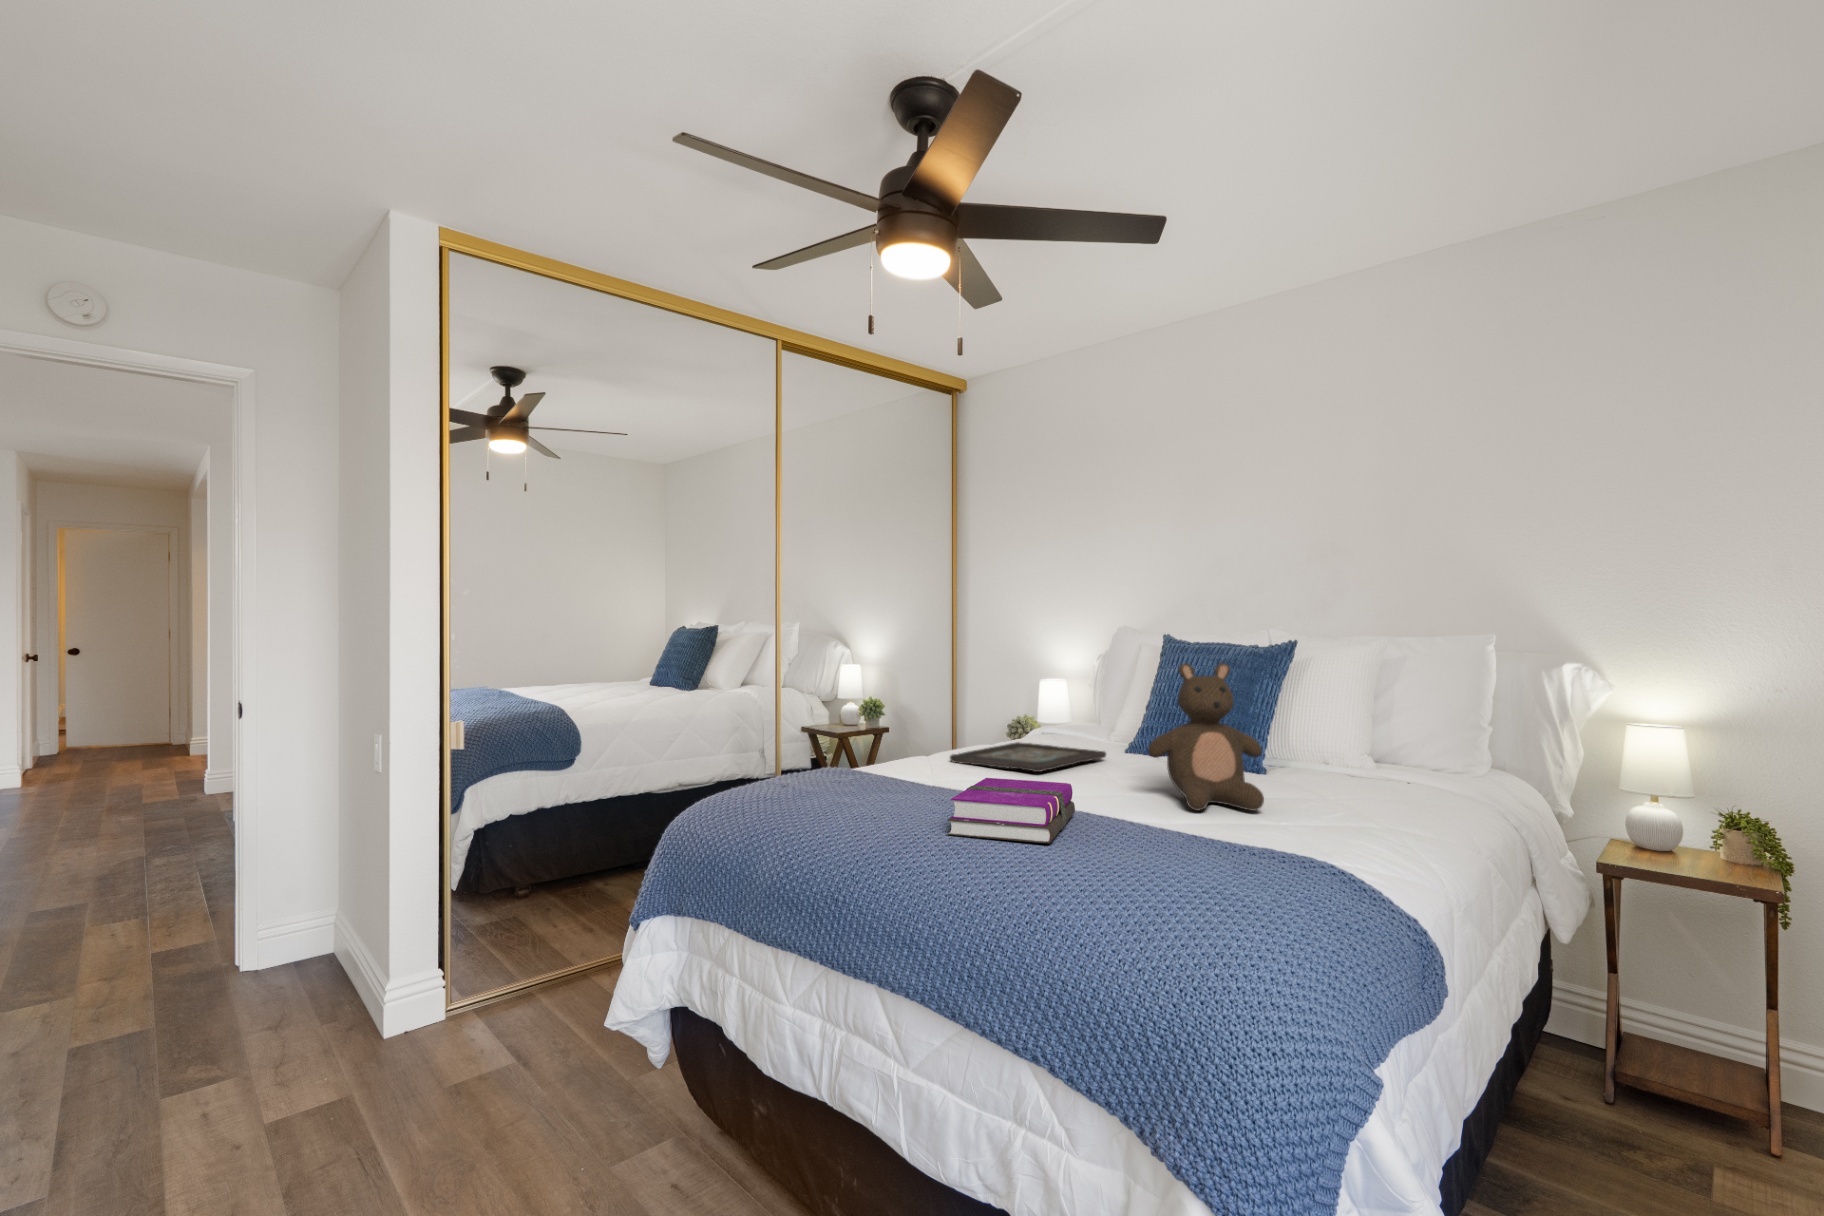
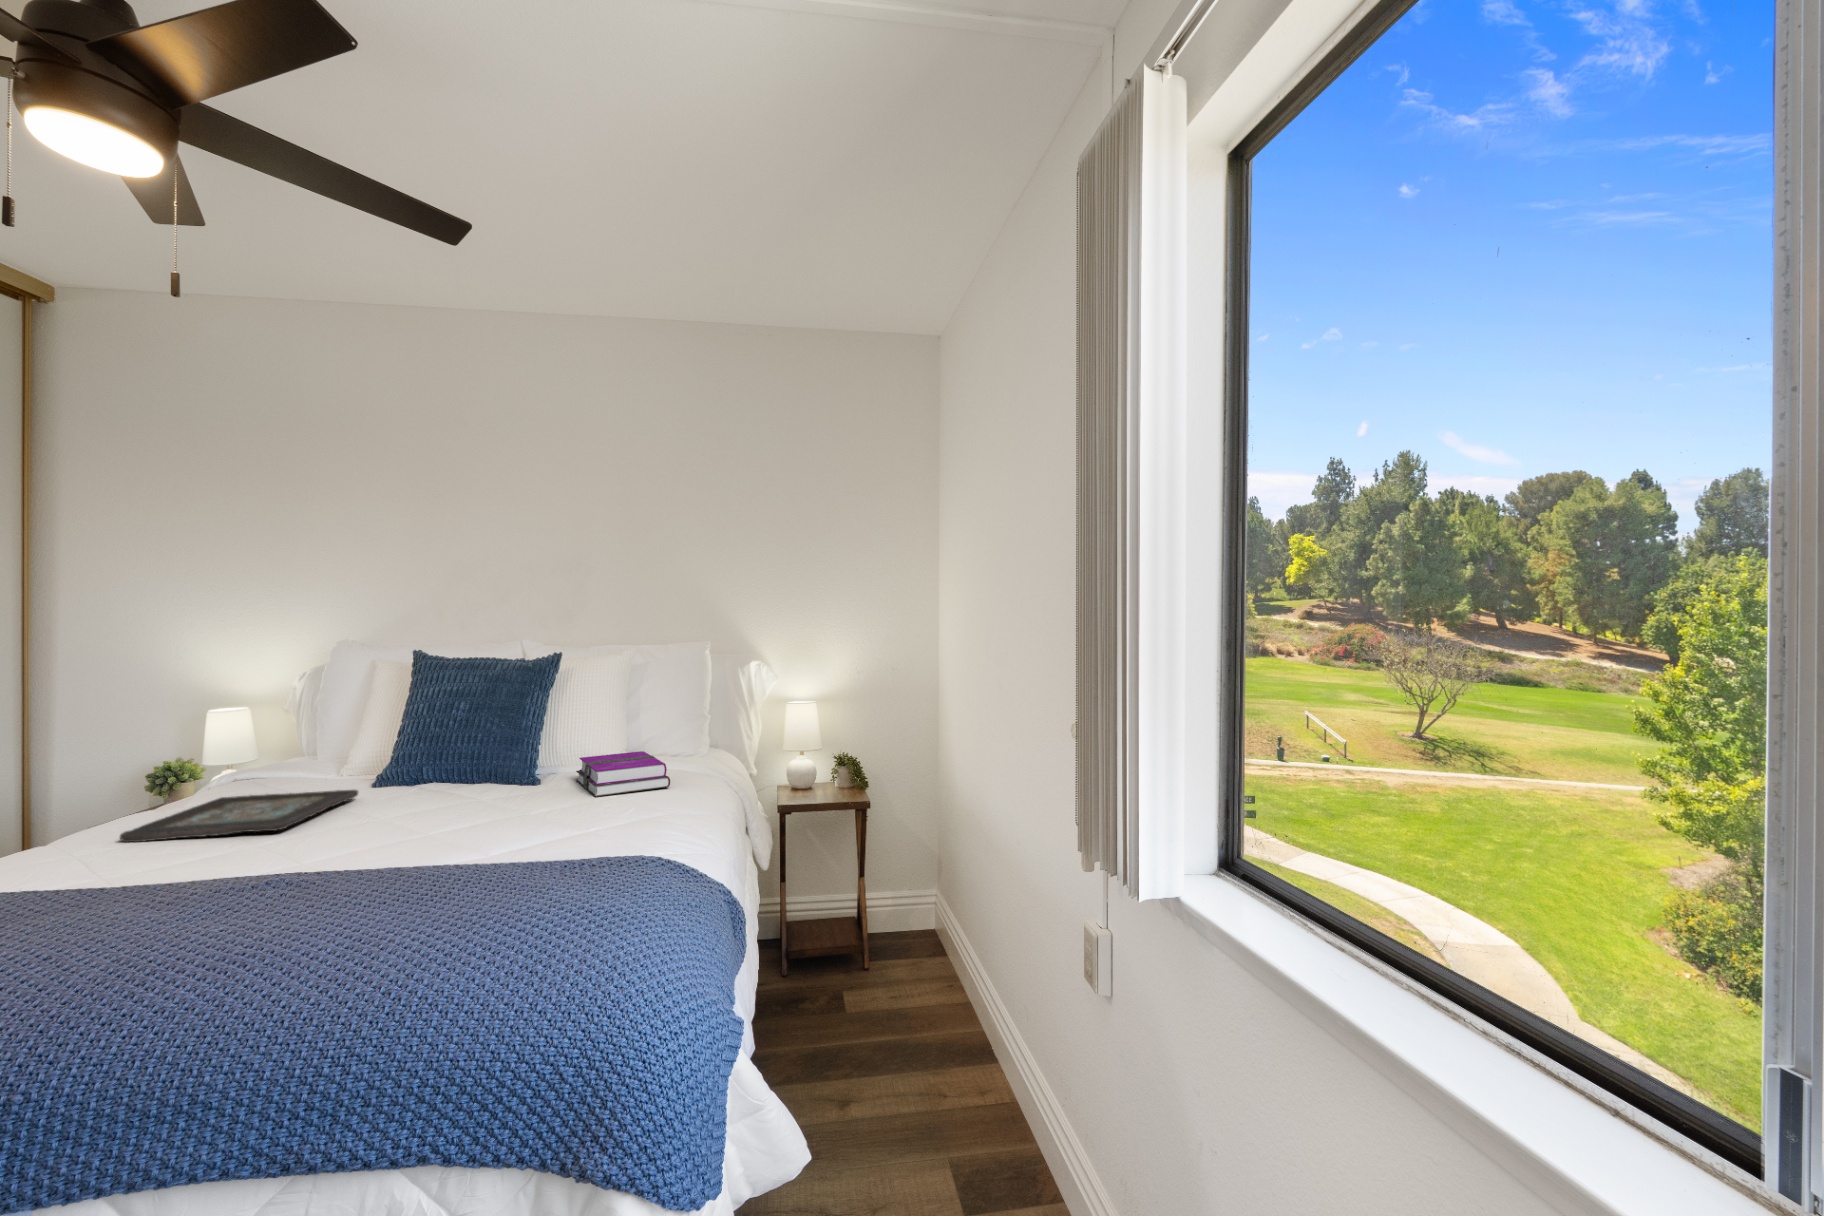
stuffed bear: present [1148,663,1264,811] -> none [438,685,564,835]
hardback book: present [948,778,1075,843] -> present [576,751,670,797]

